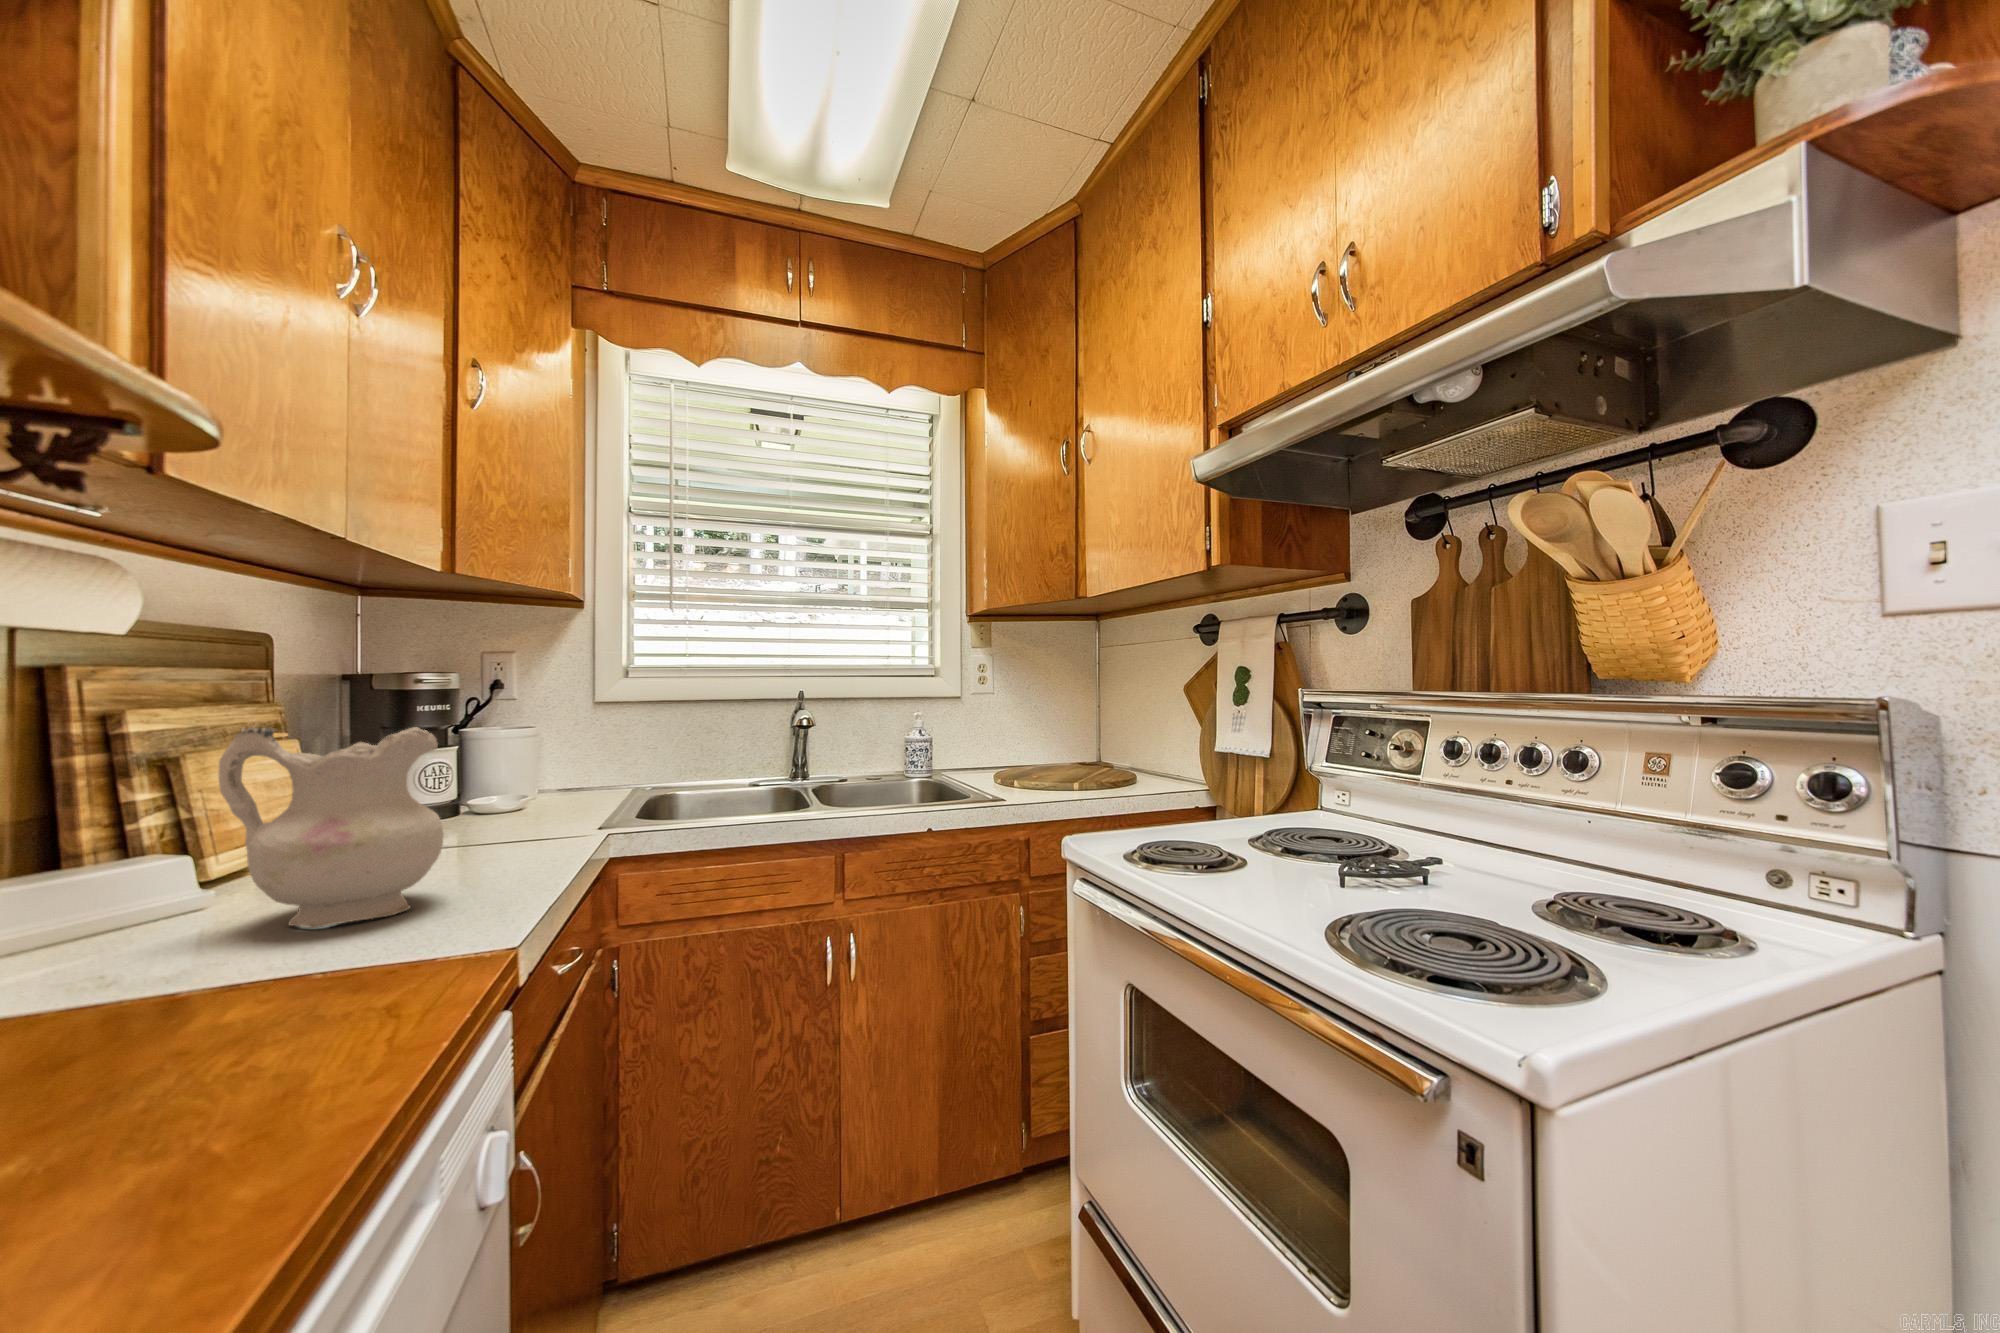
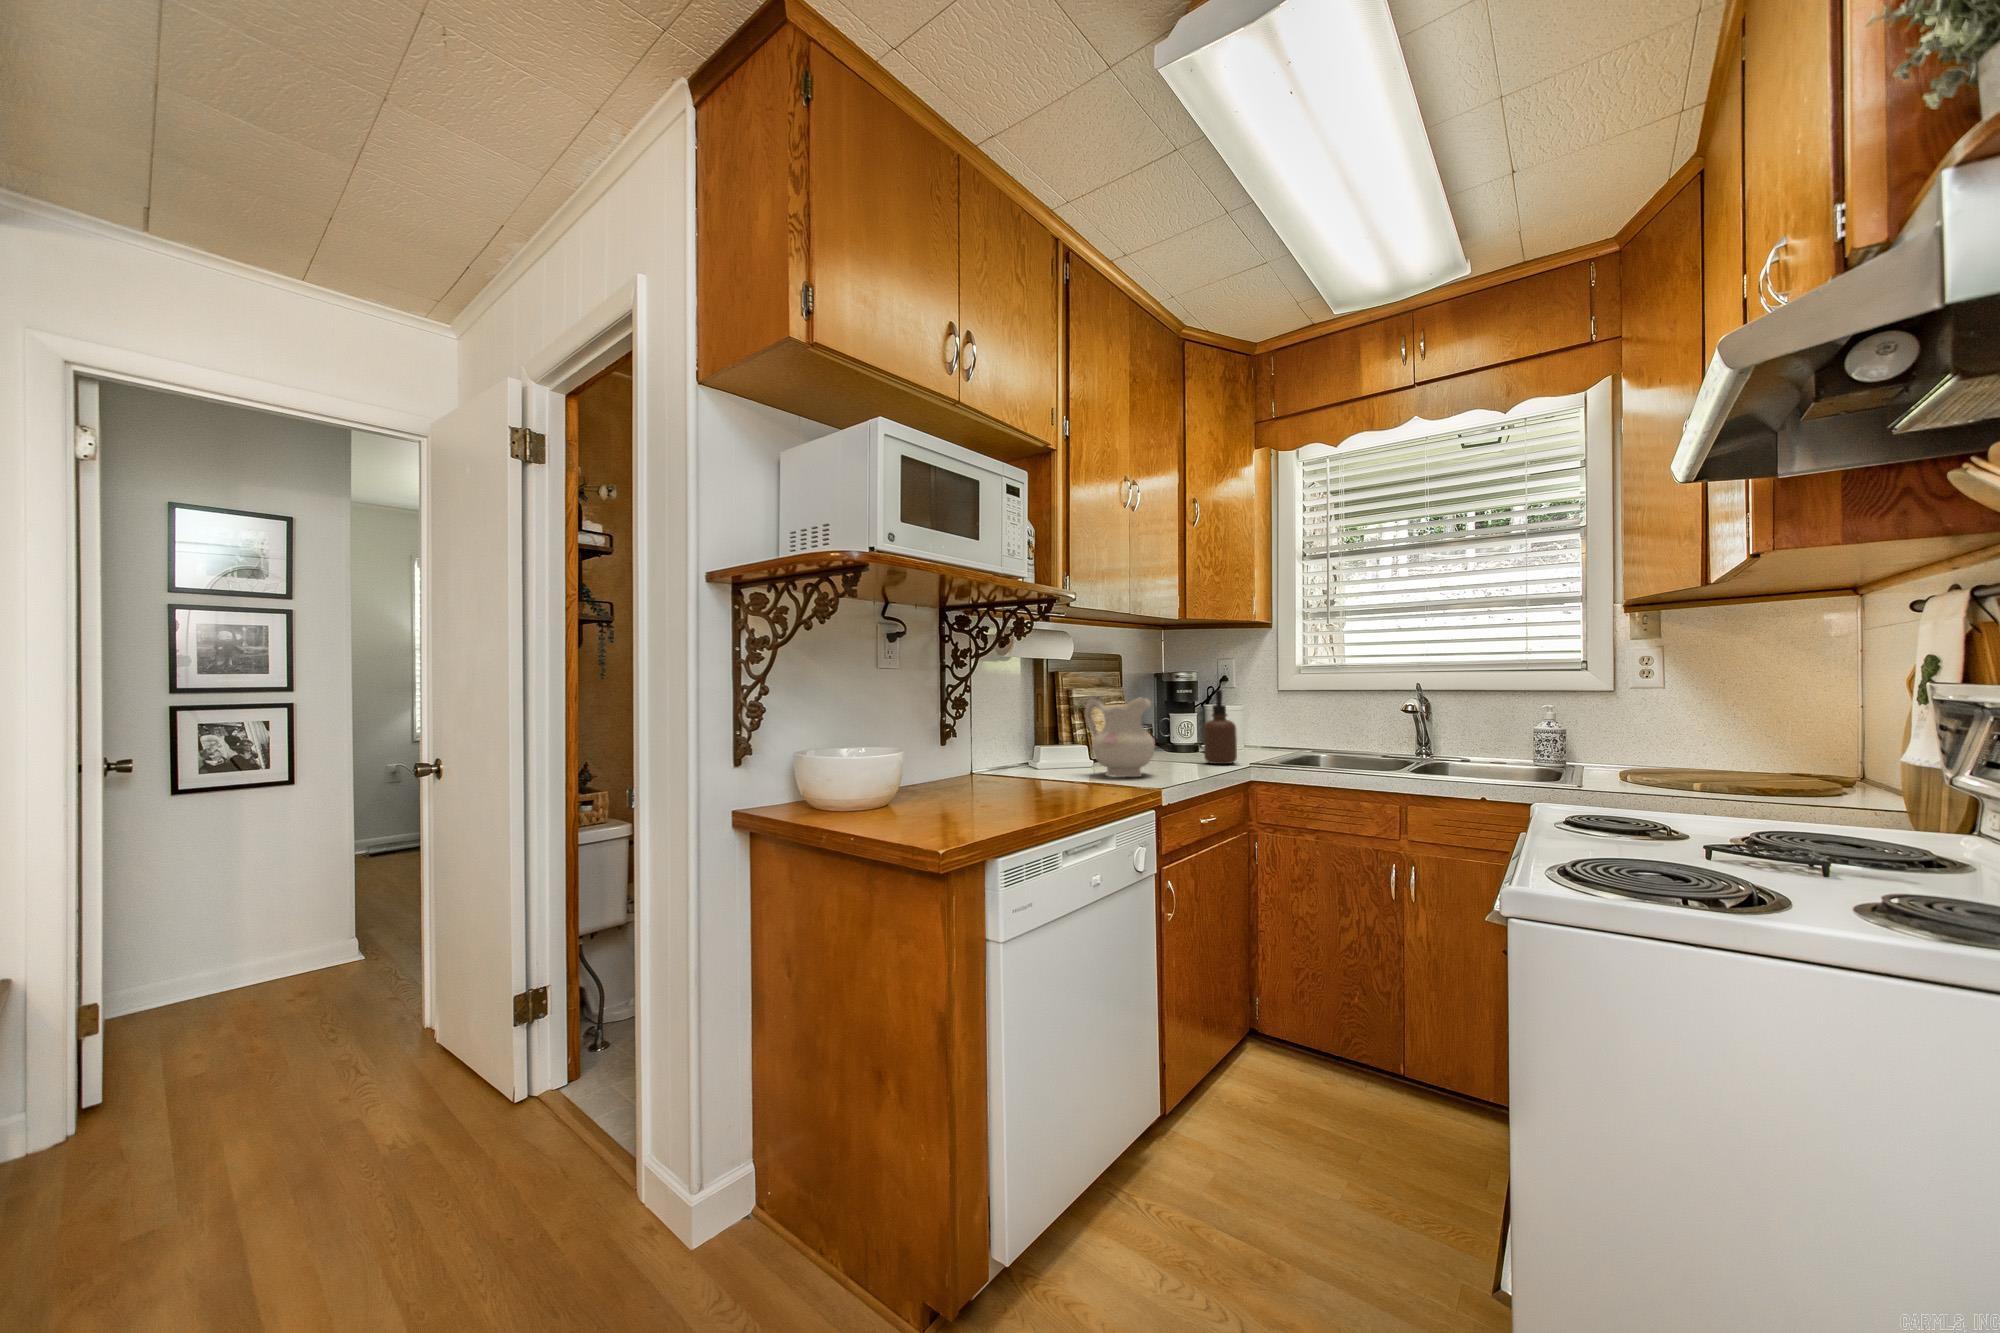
soap dispenser: none [506,705,573,840] -> present [1203,690,1237,764]

